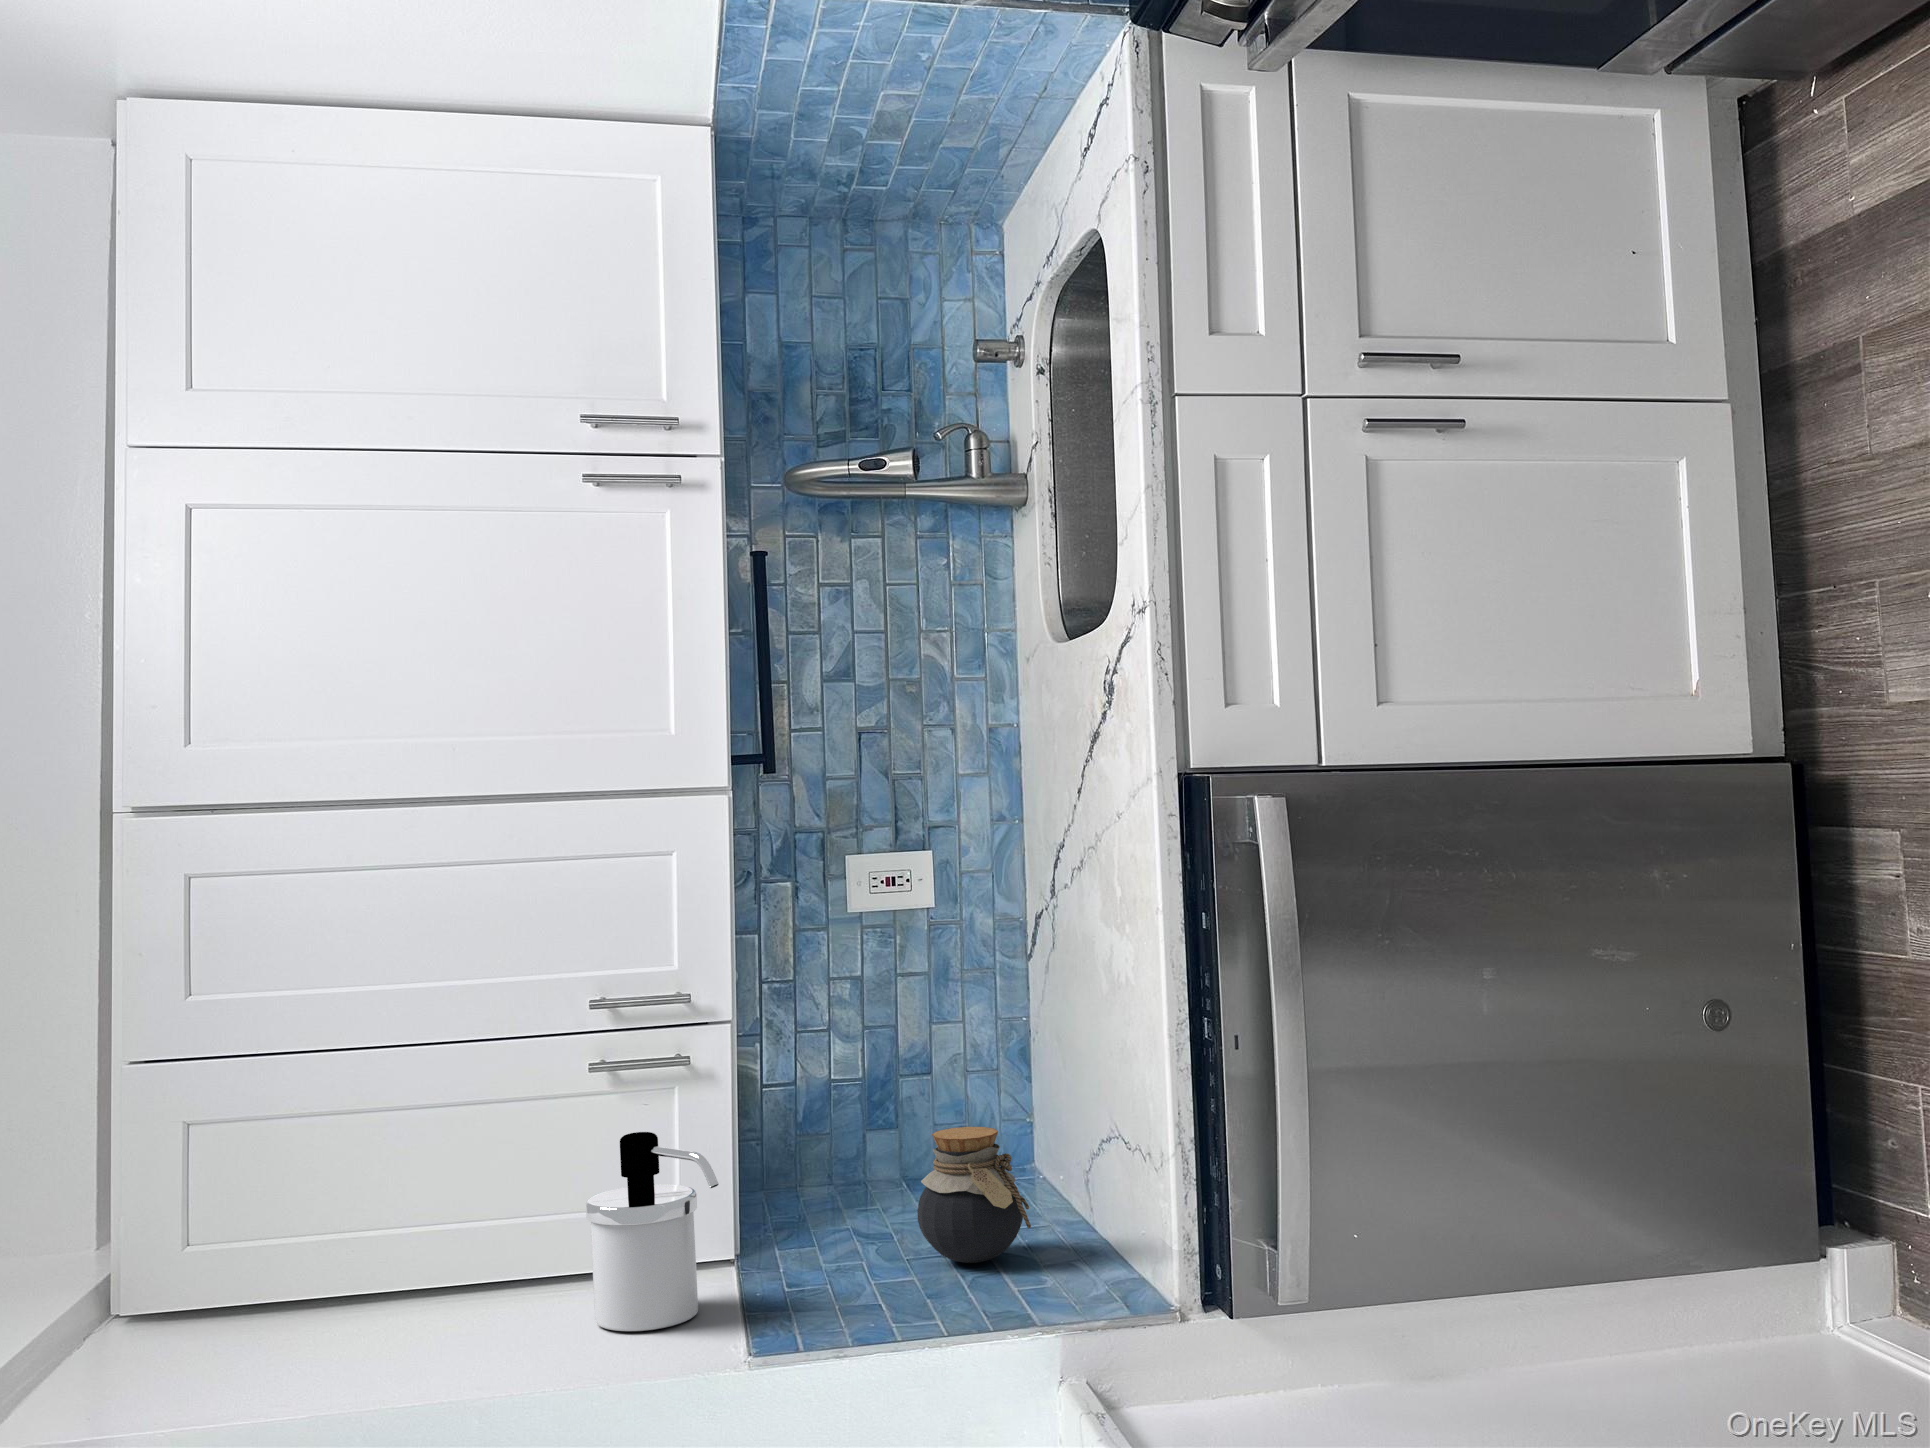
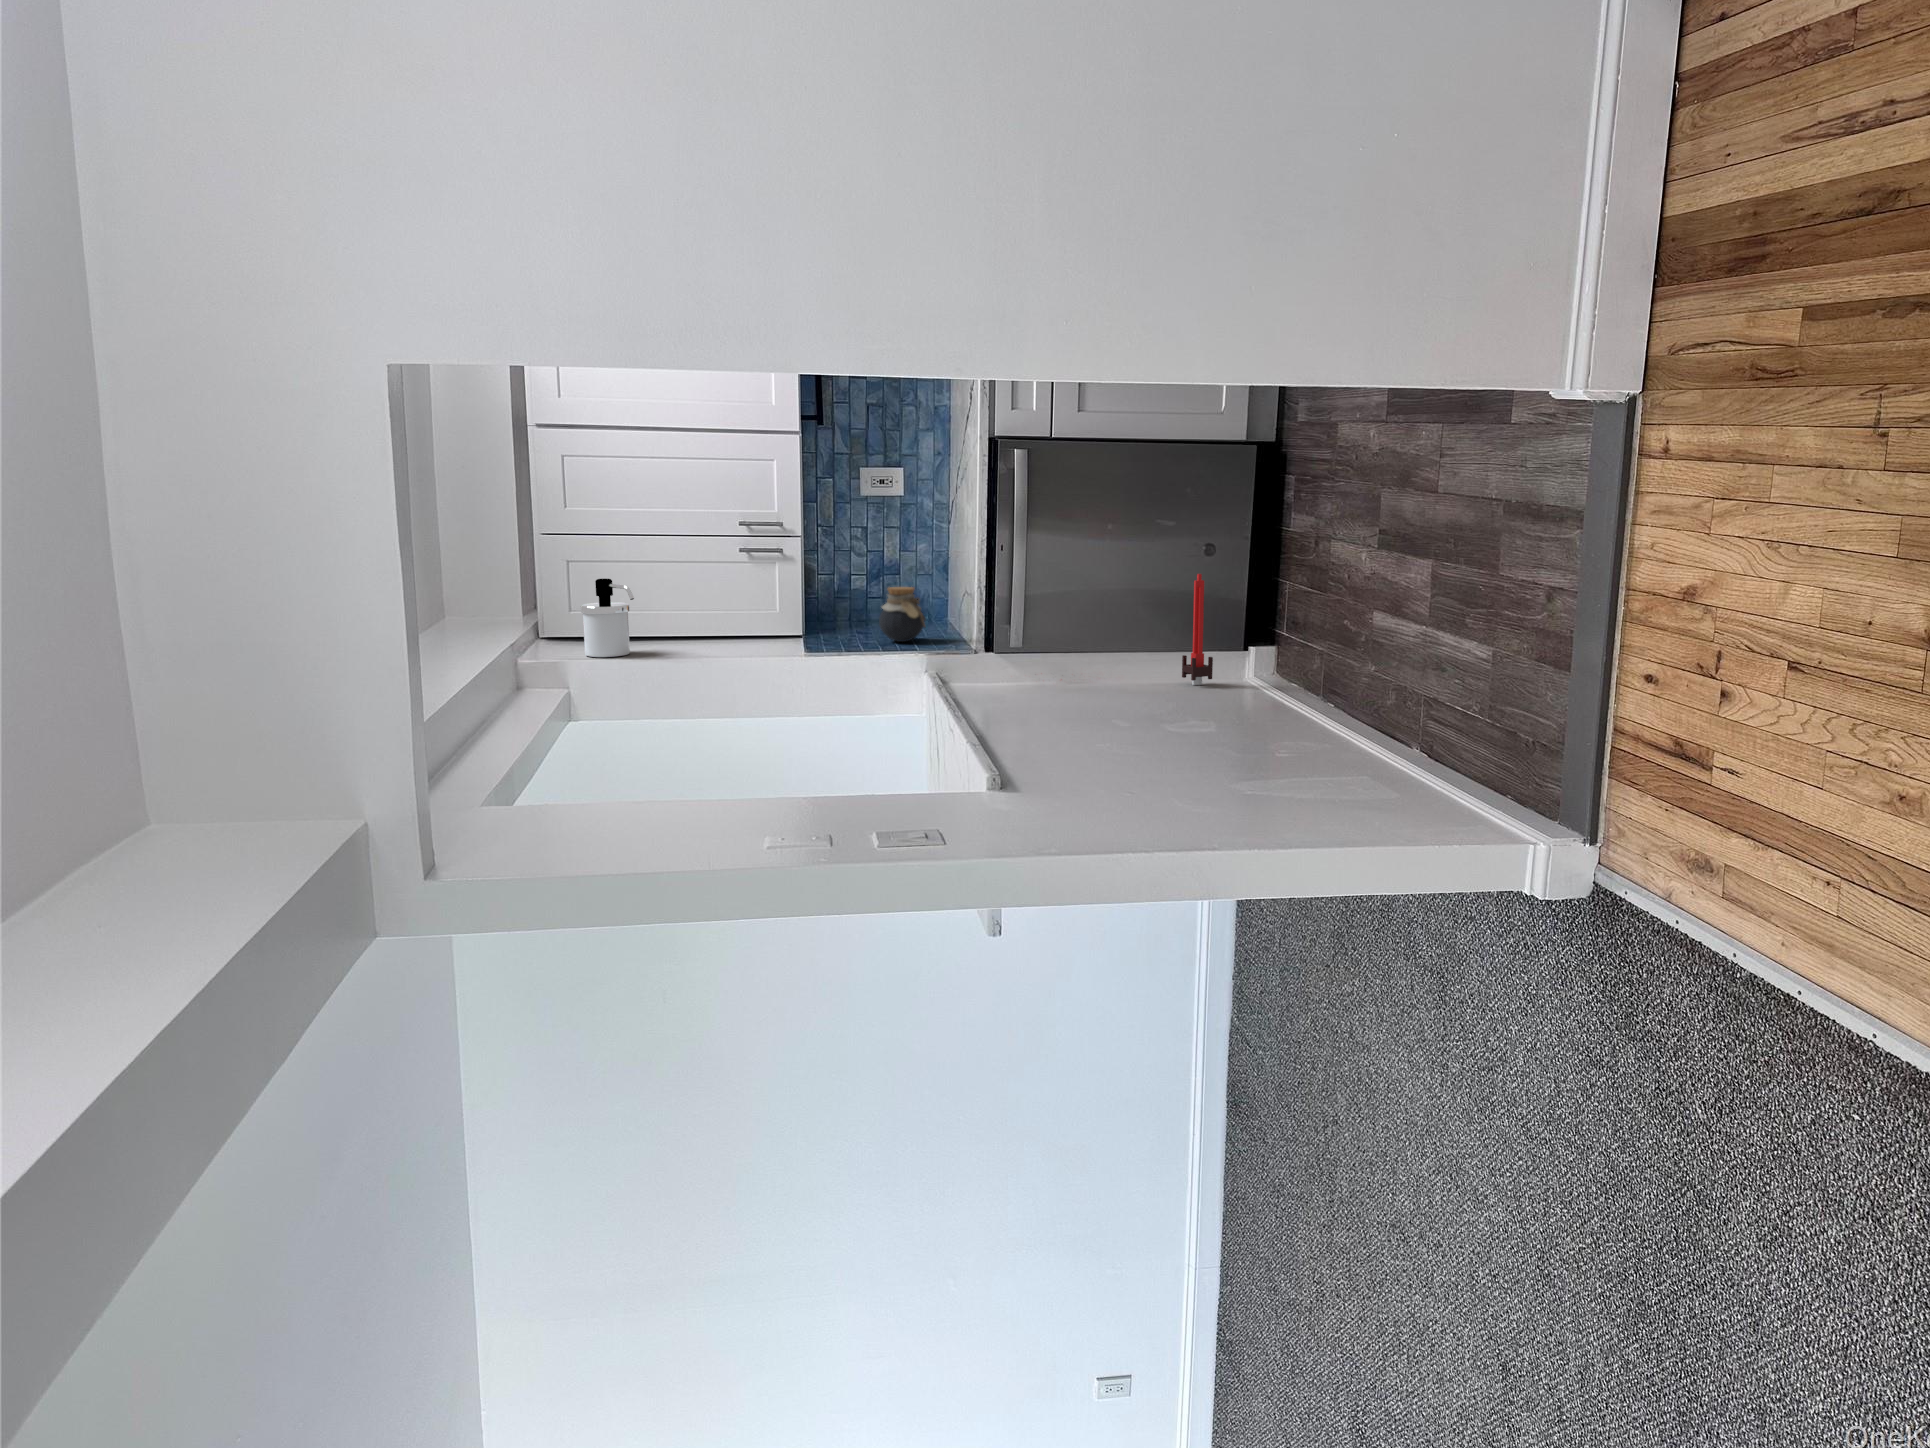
candle: none [1747,1088,1846,1393] -> present [1182,574,1213,685]
soap dispenser: present [586,1132,718,1331] -> present [581,579,634,657]

